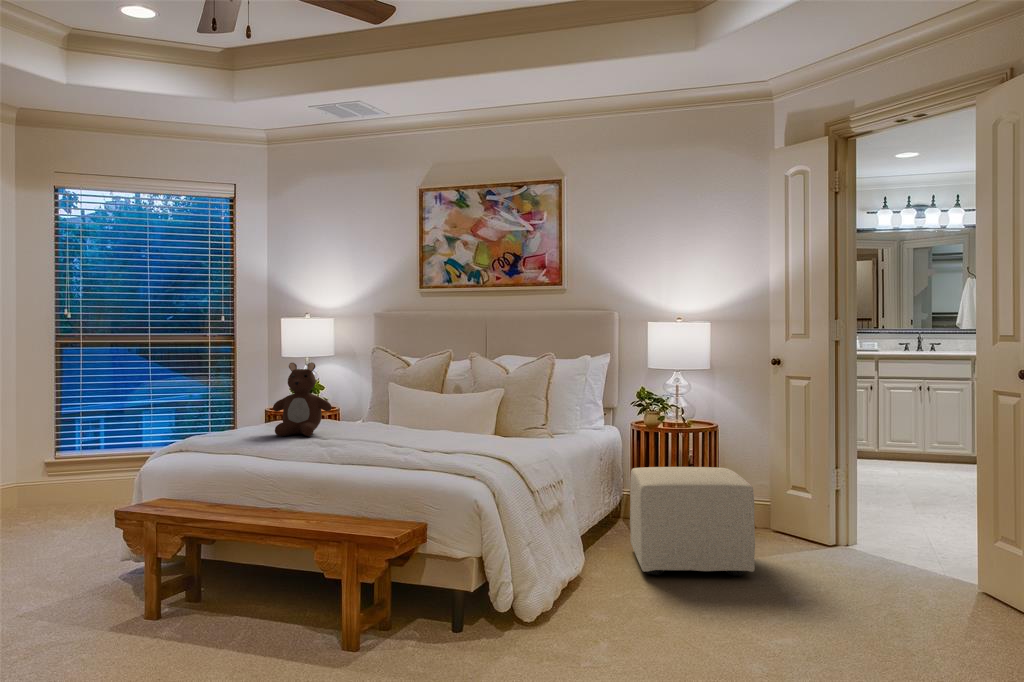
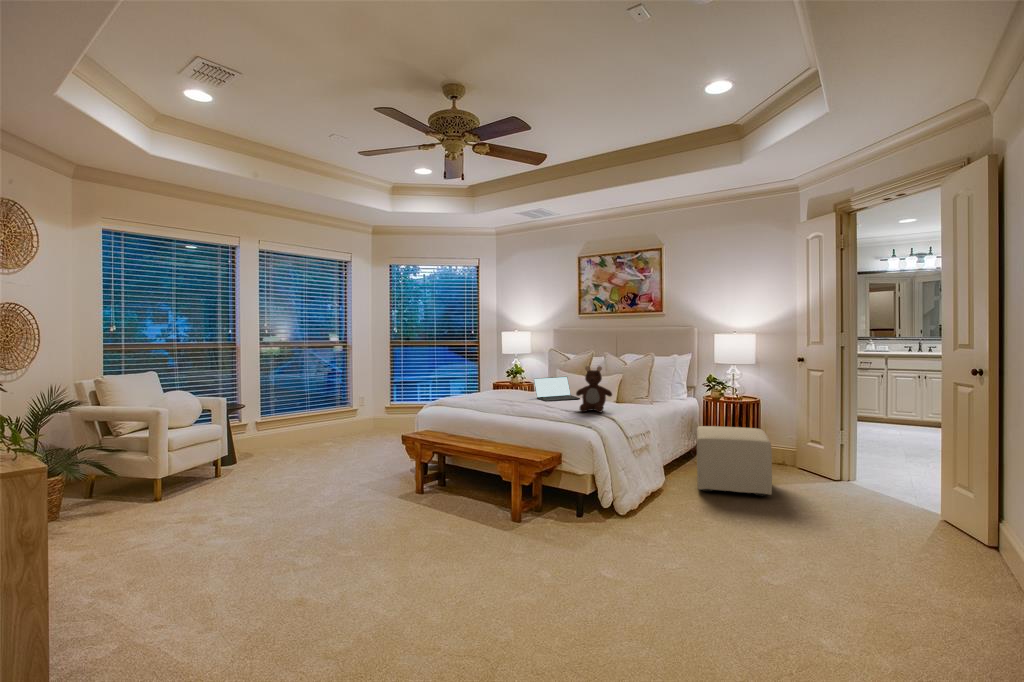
teddy bear: present [273,362,332,436] -> present [576,366,612,413]
laptop: none [351,391,436,433] -> present [534,377,580,401]

